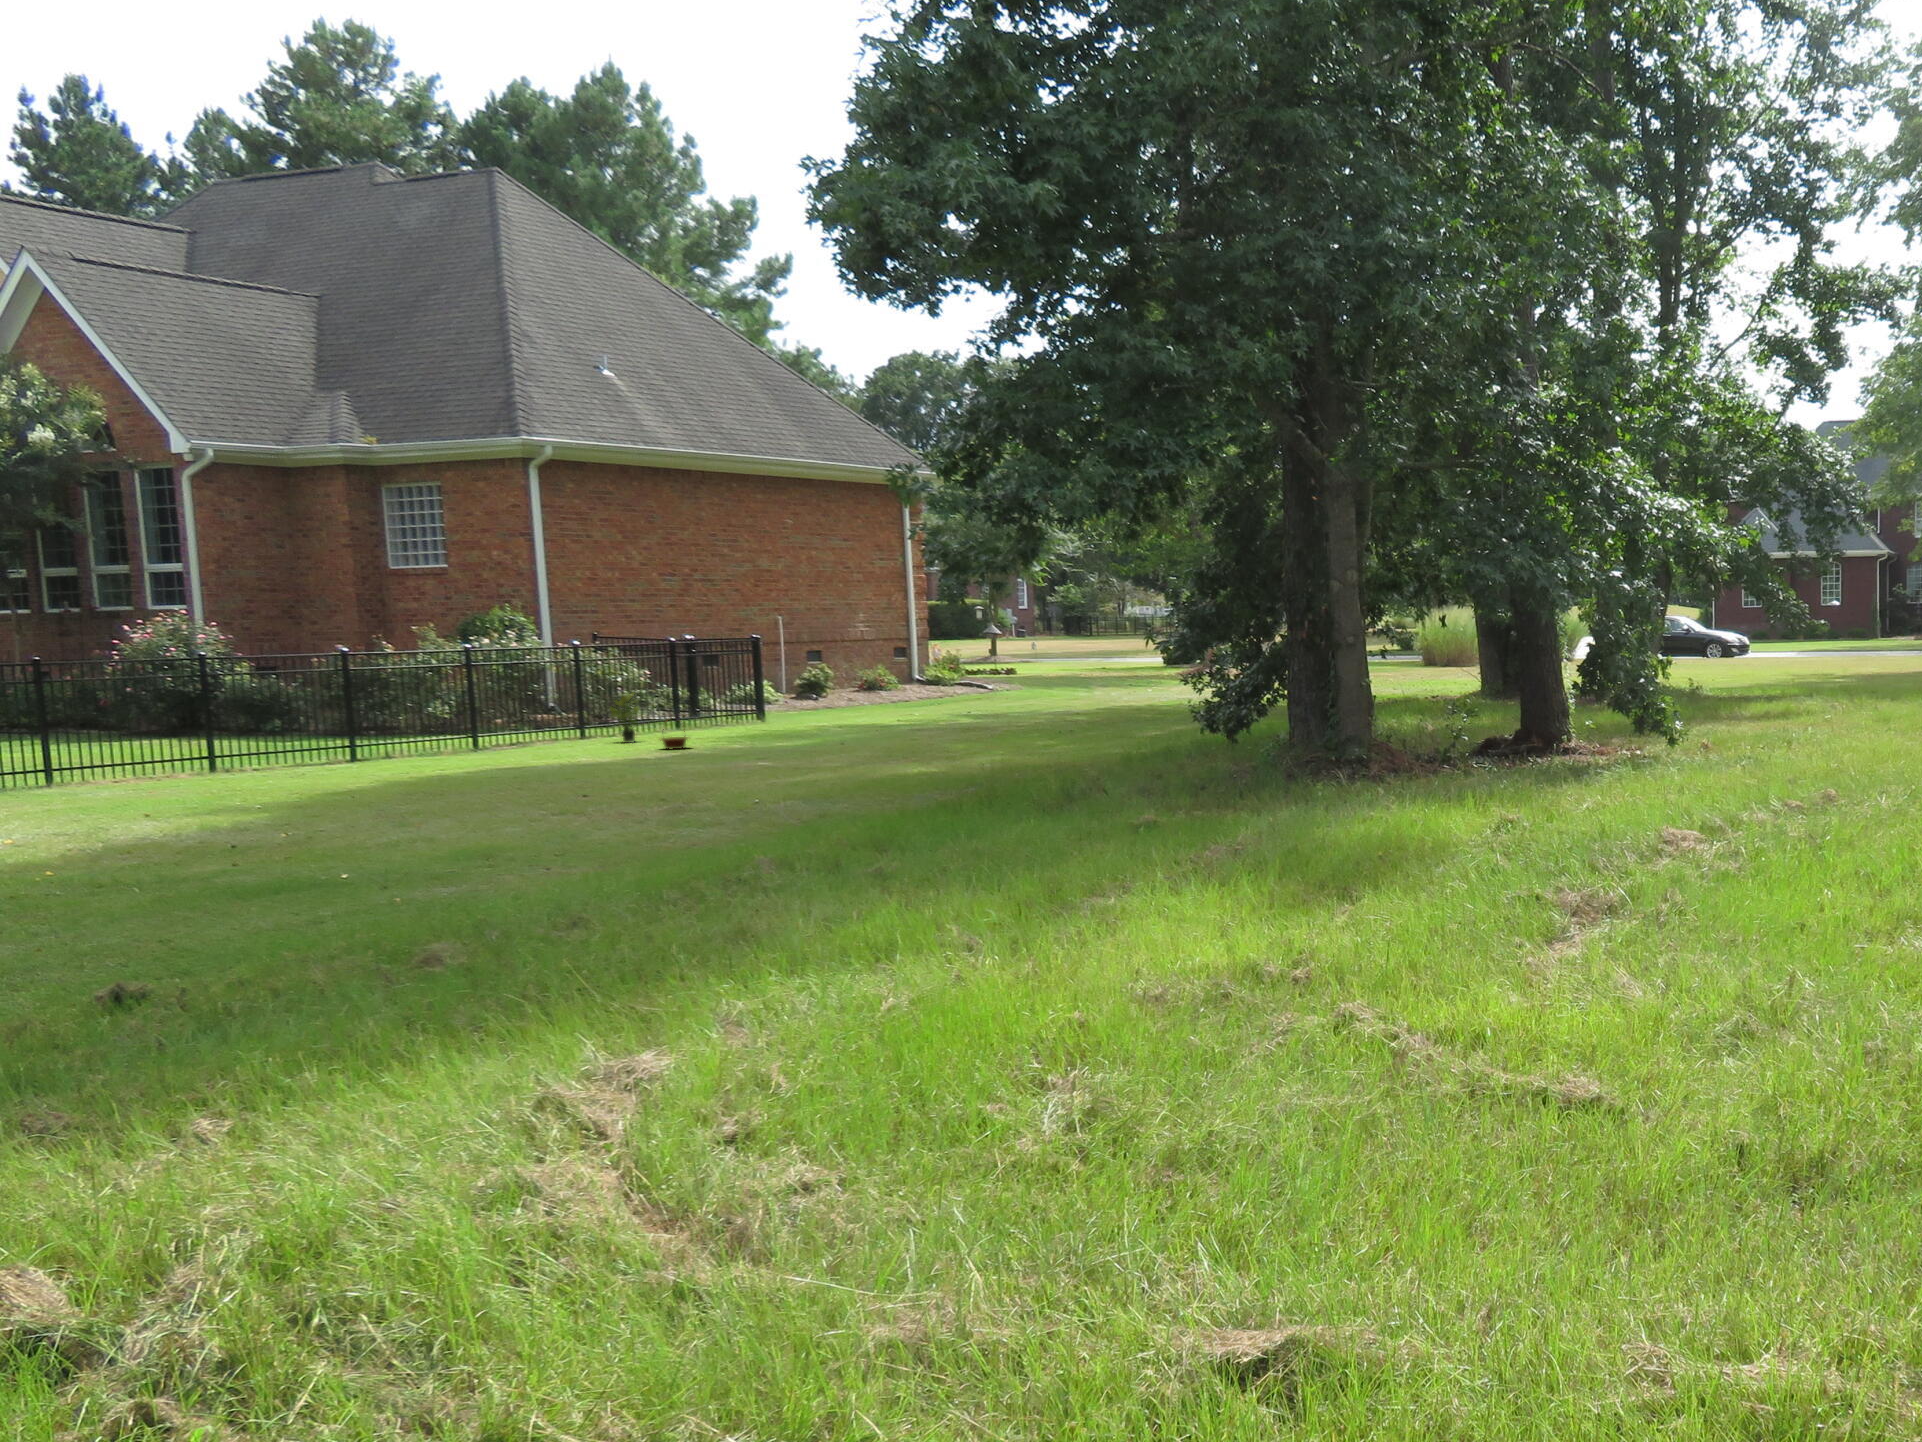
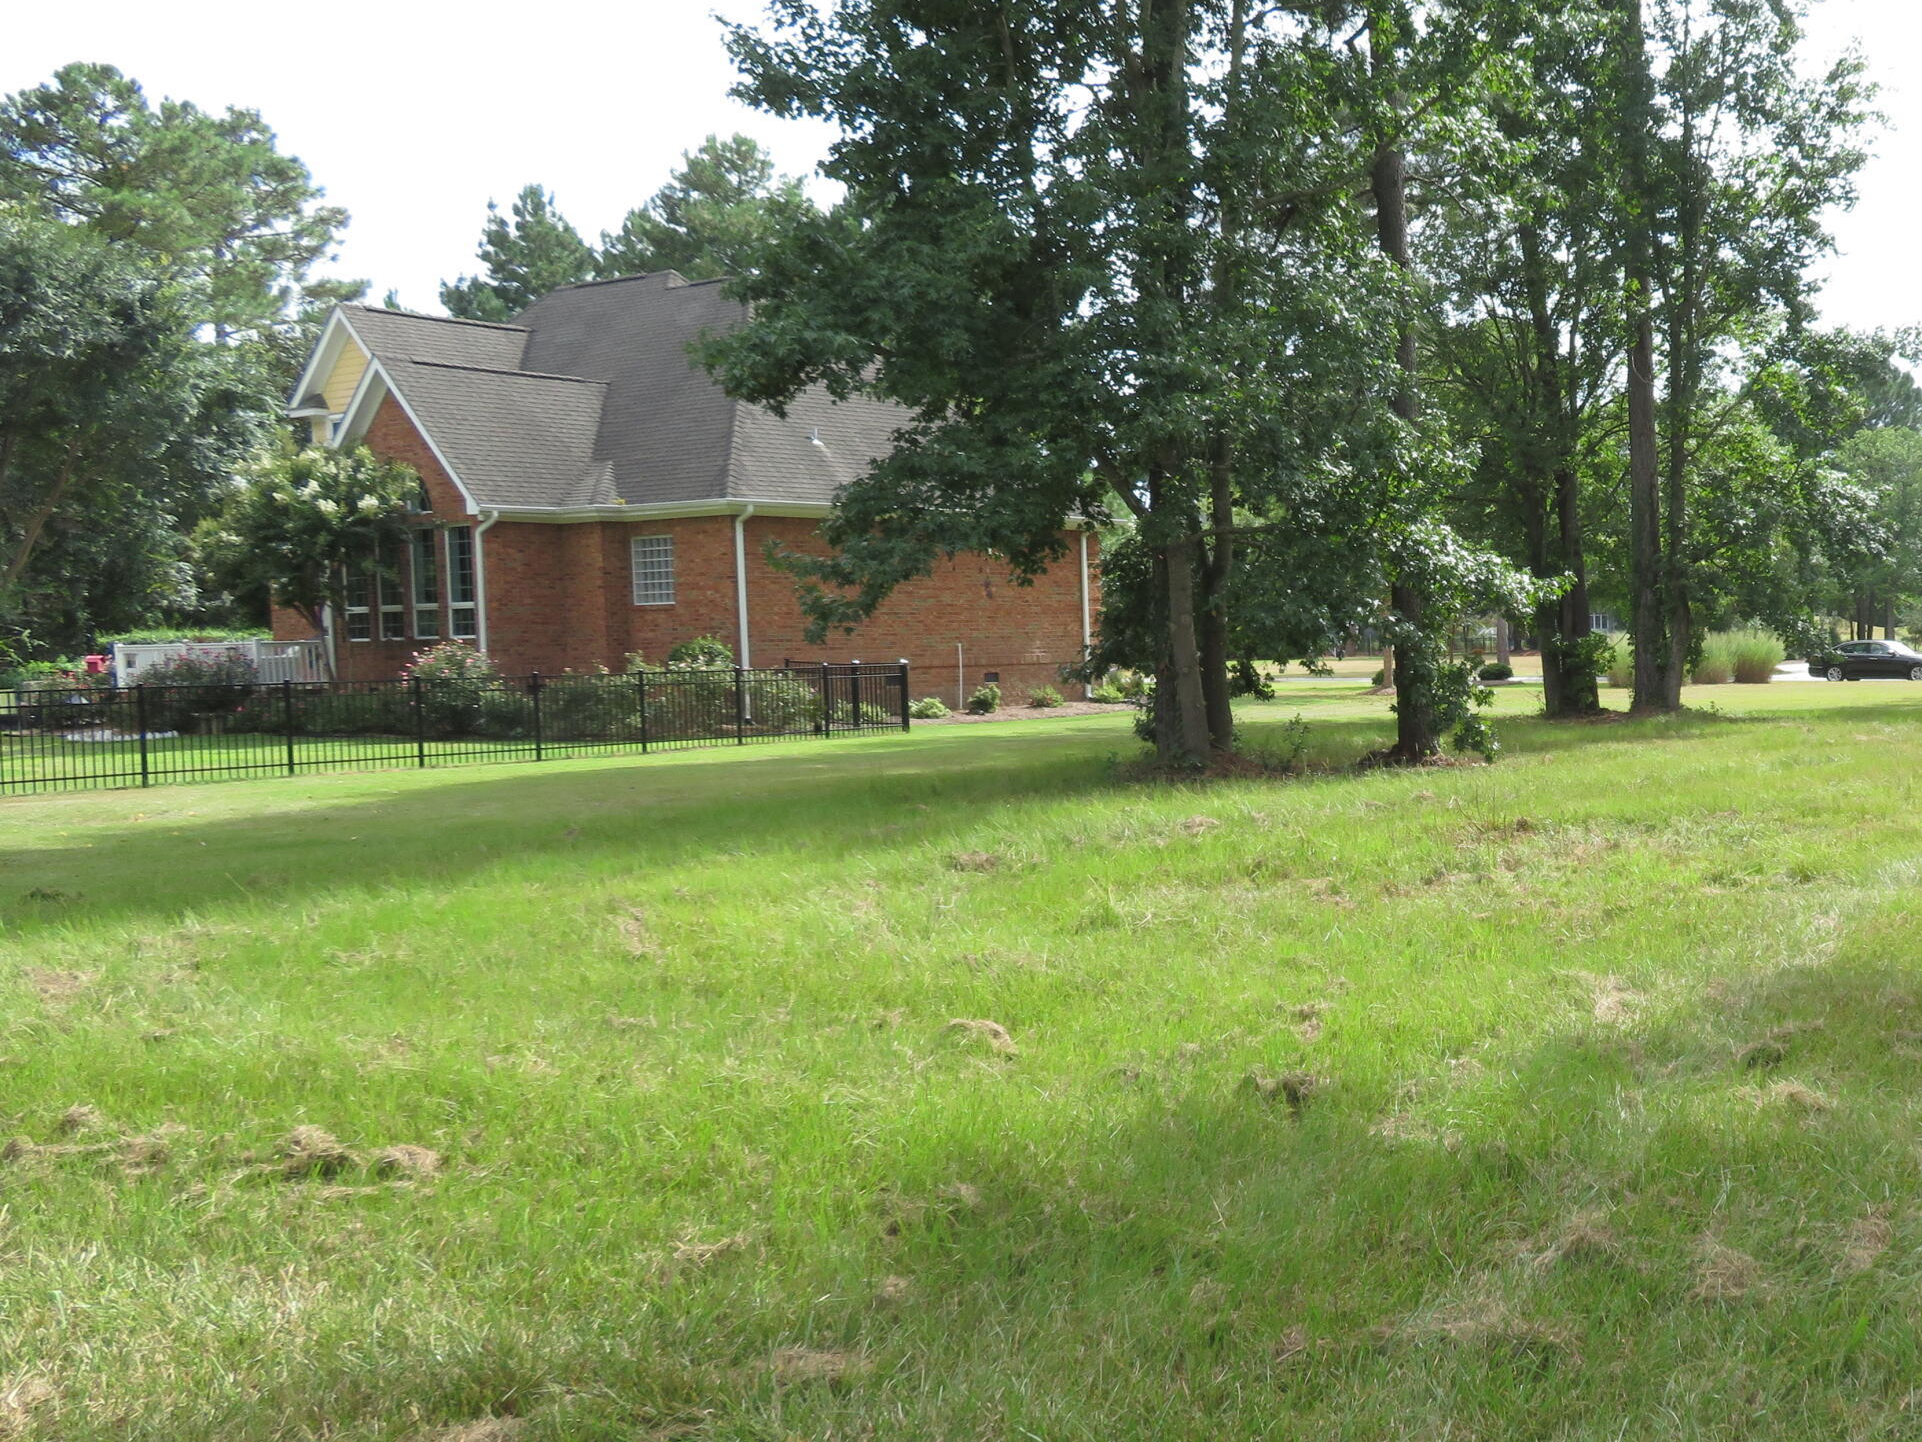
basket: present [660,721,688,750] -> none [840,713,867,739]

